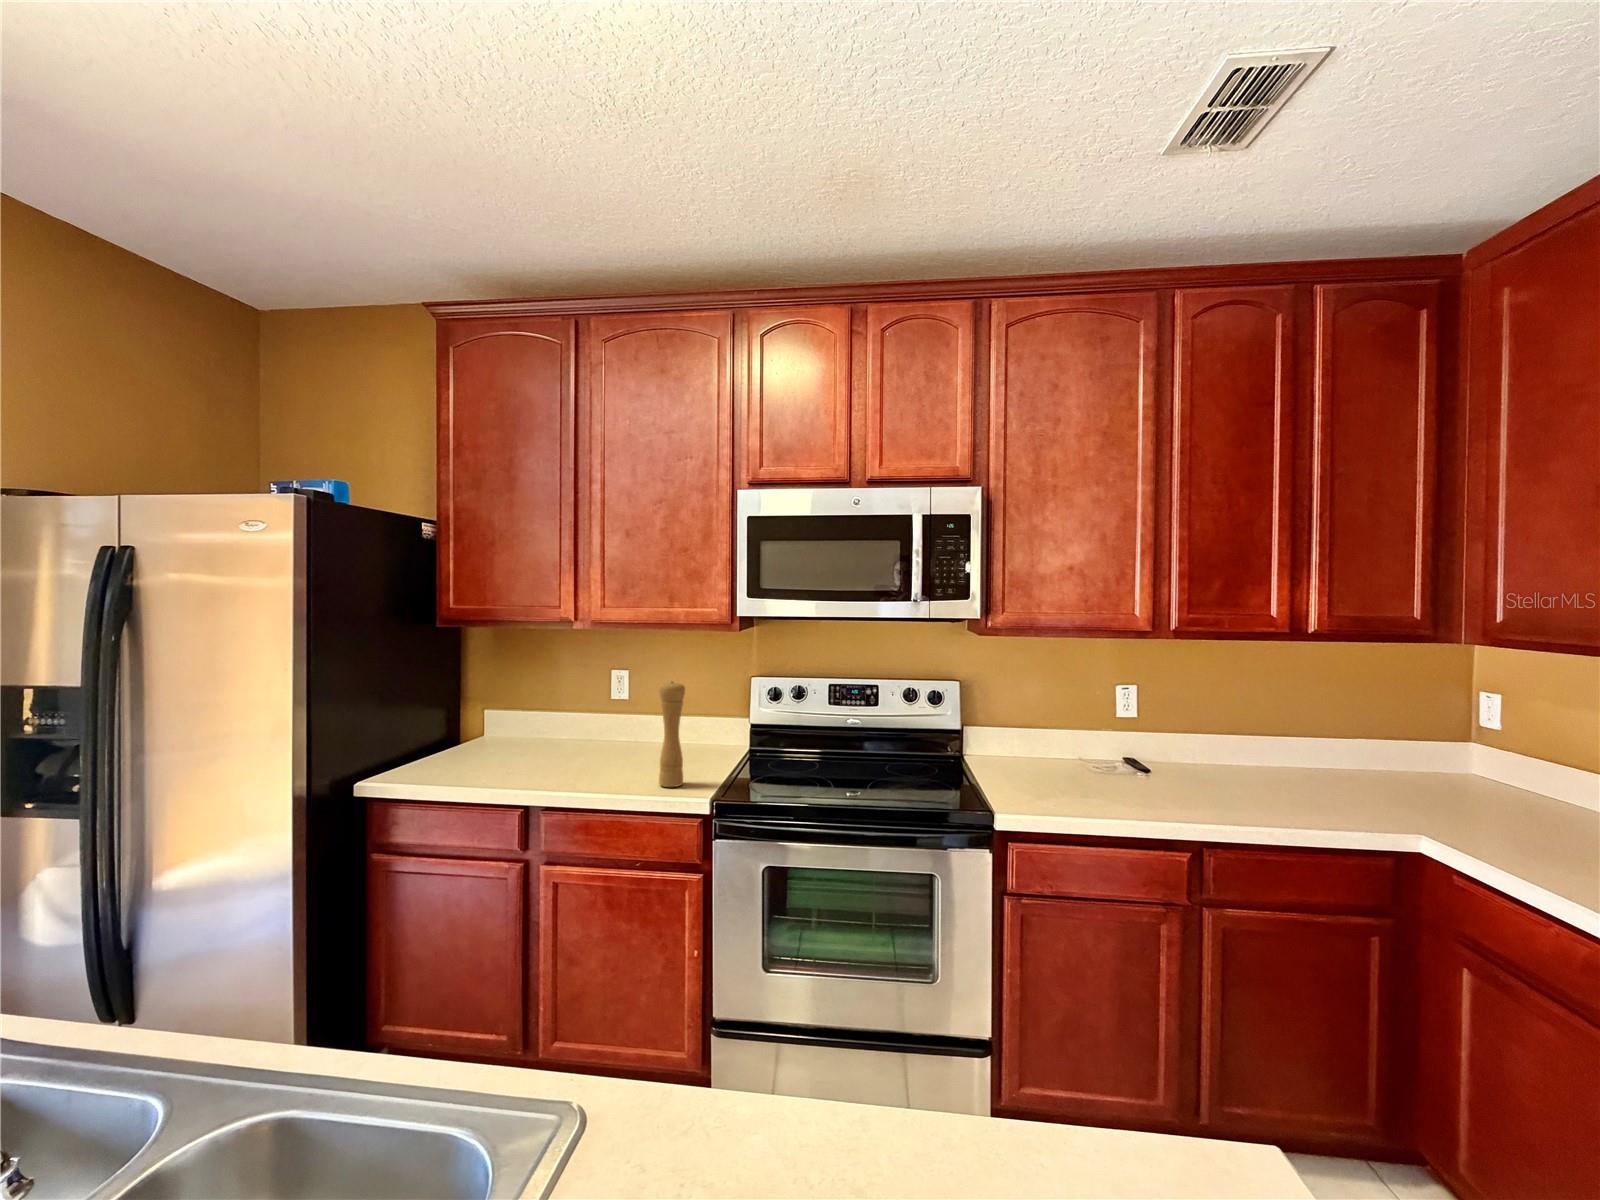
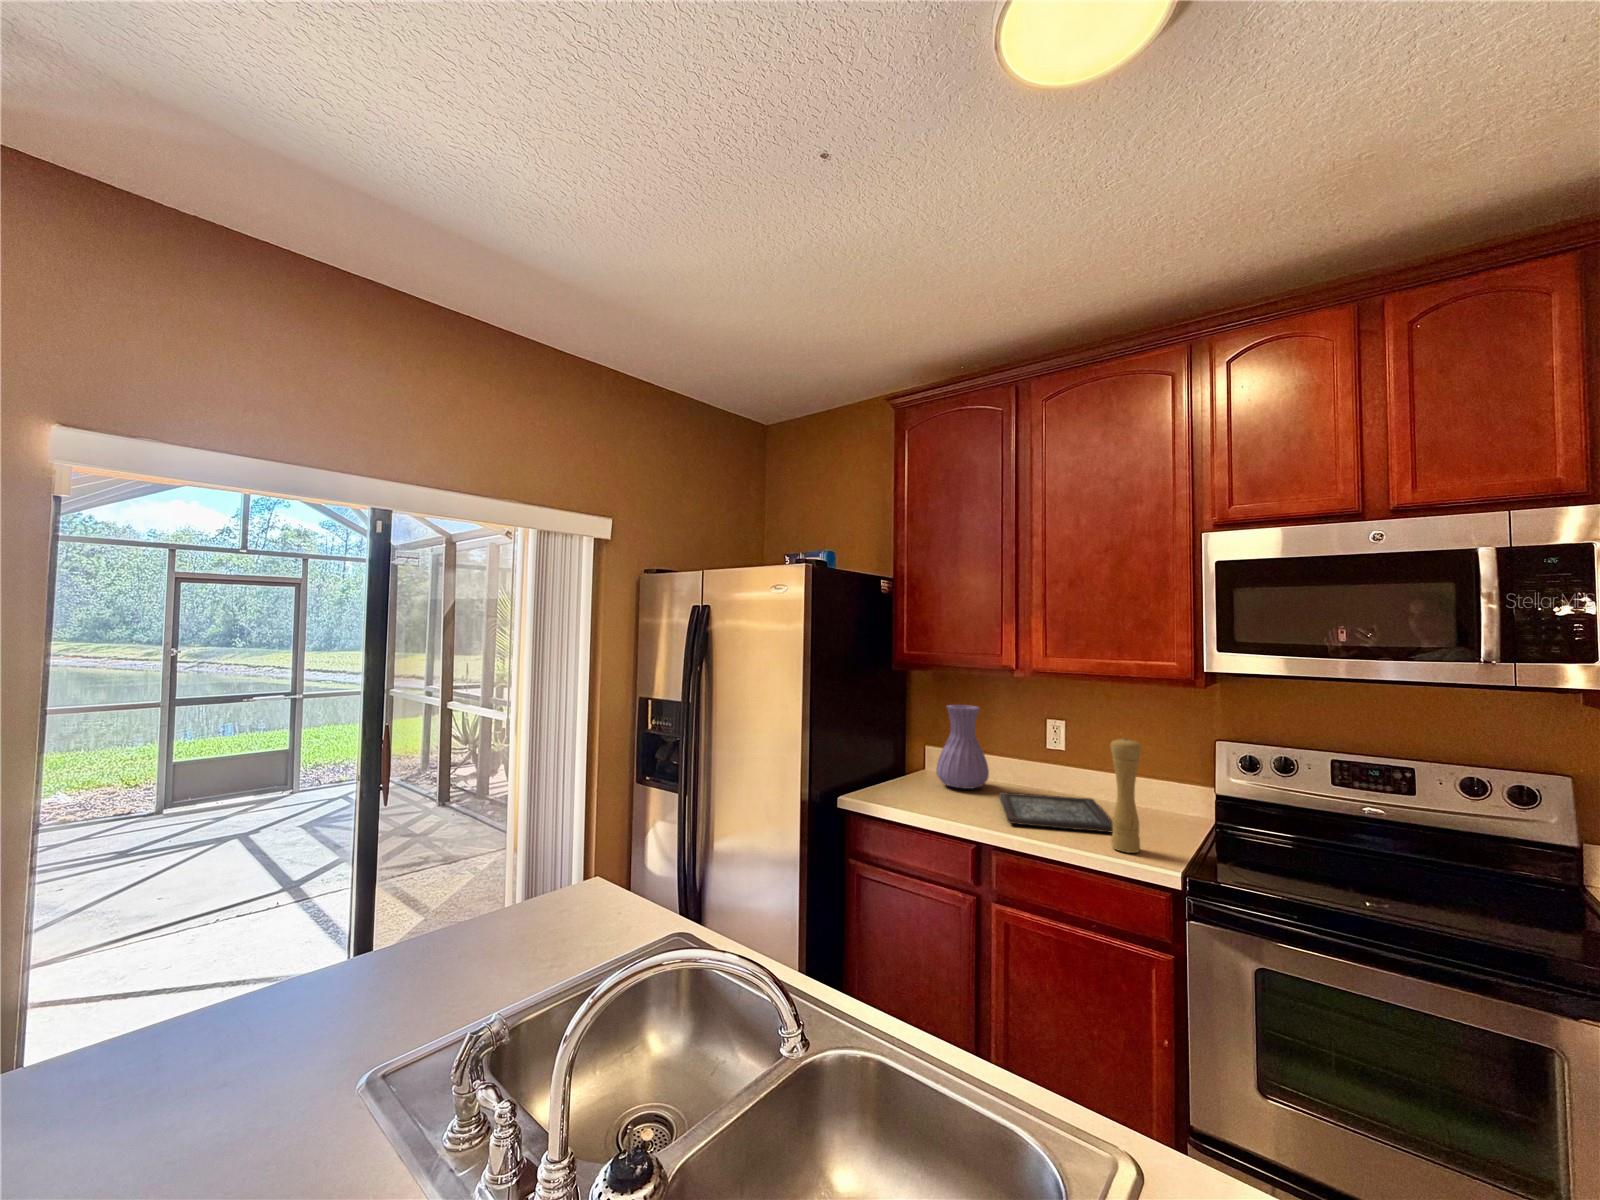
vase: none [486,663,546,753] -> present [936,705,989,789]
tray: none [556,744,666,780] -> present [999,792,1113,832]

